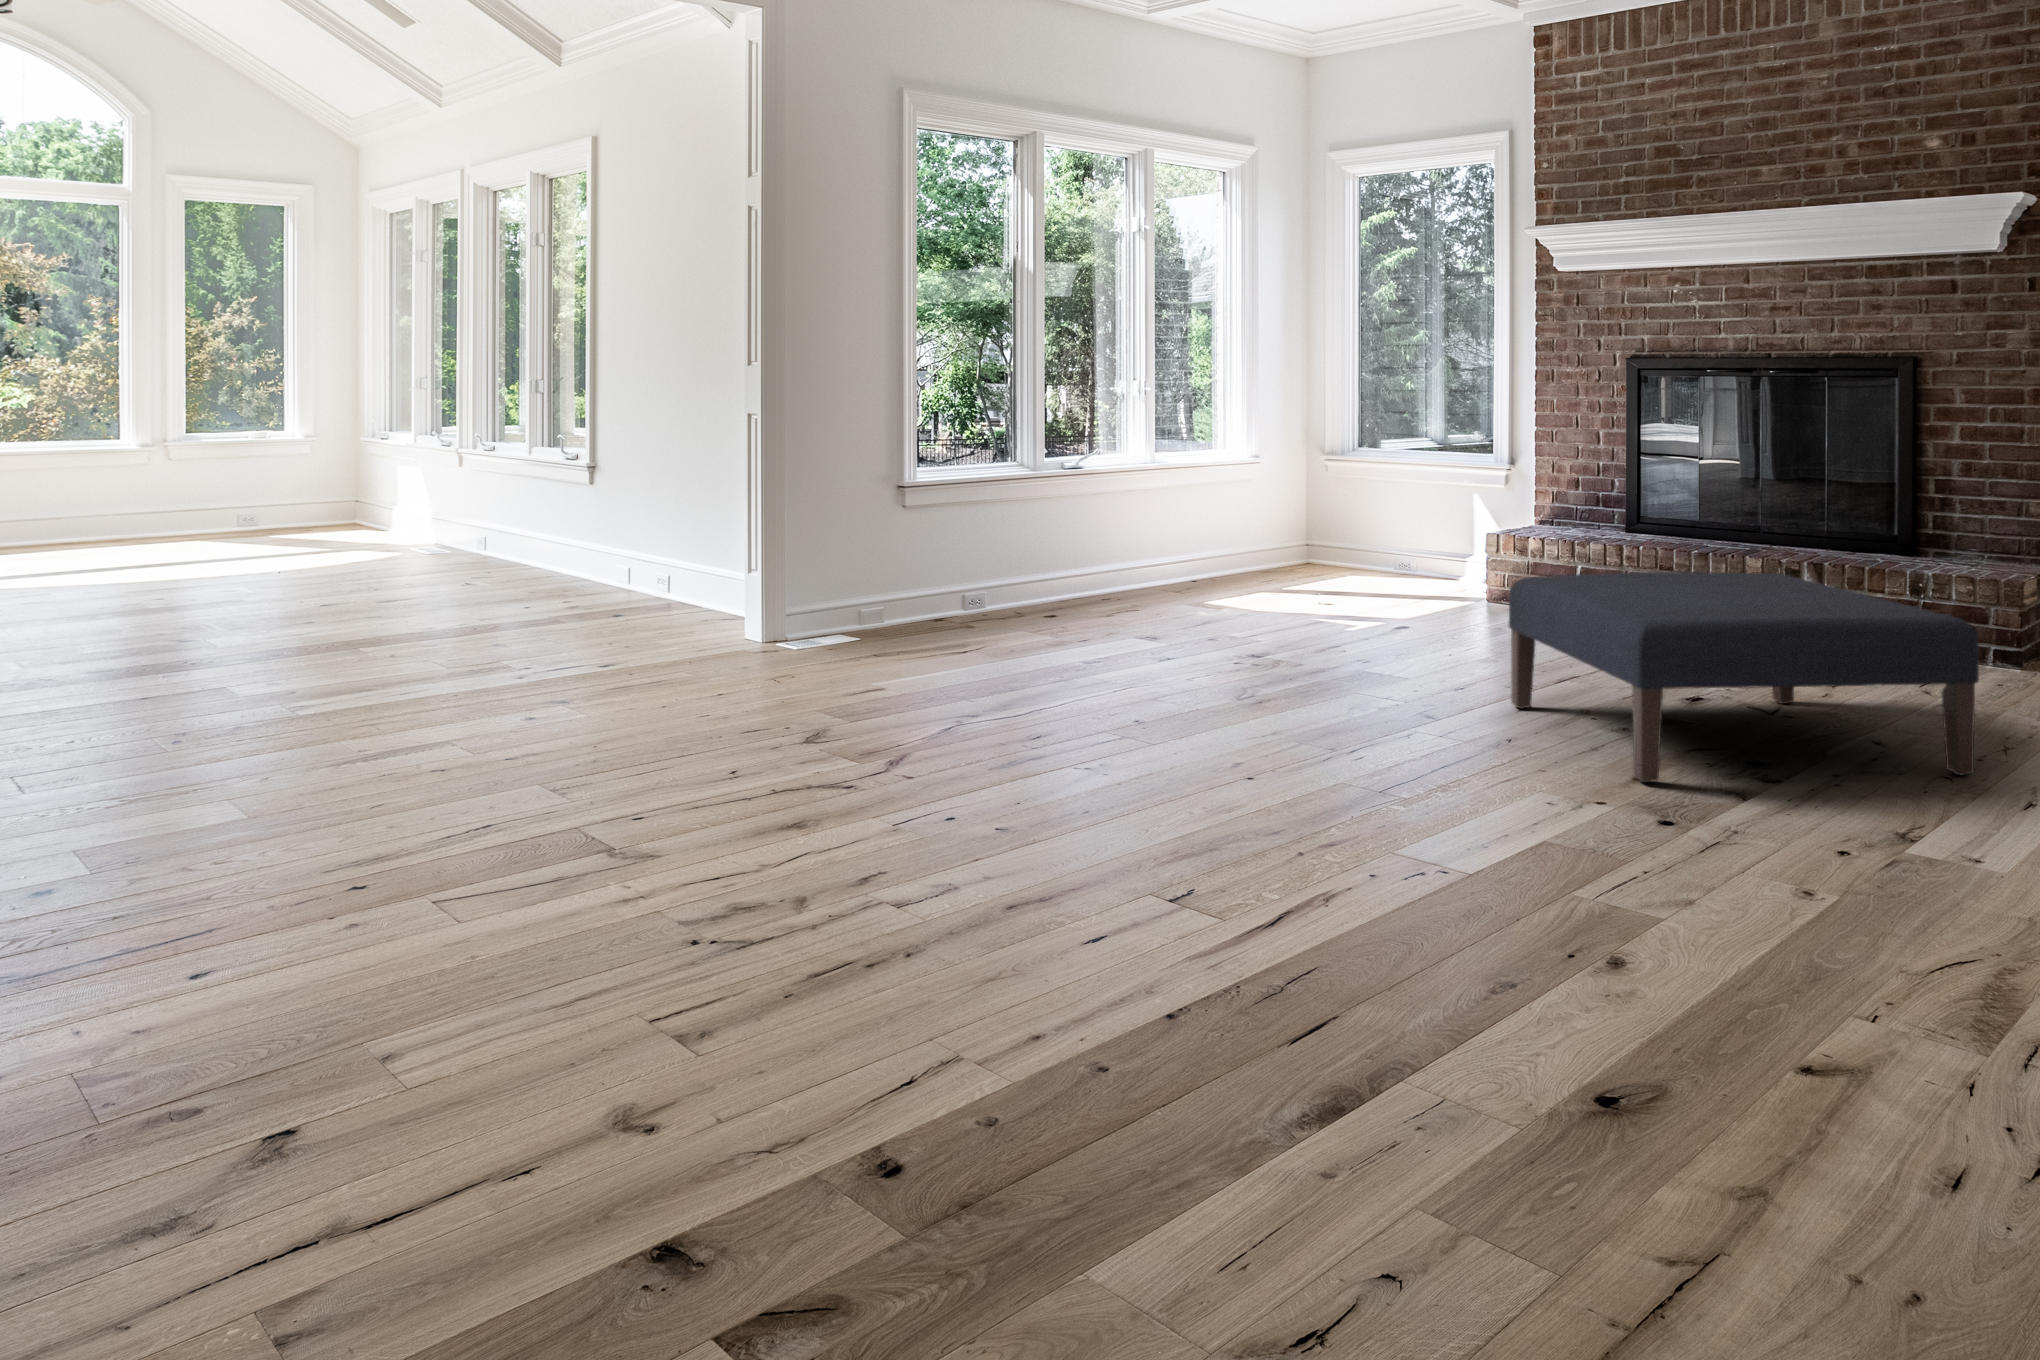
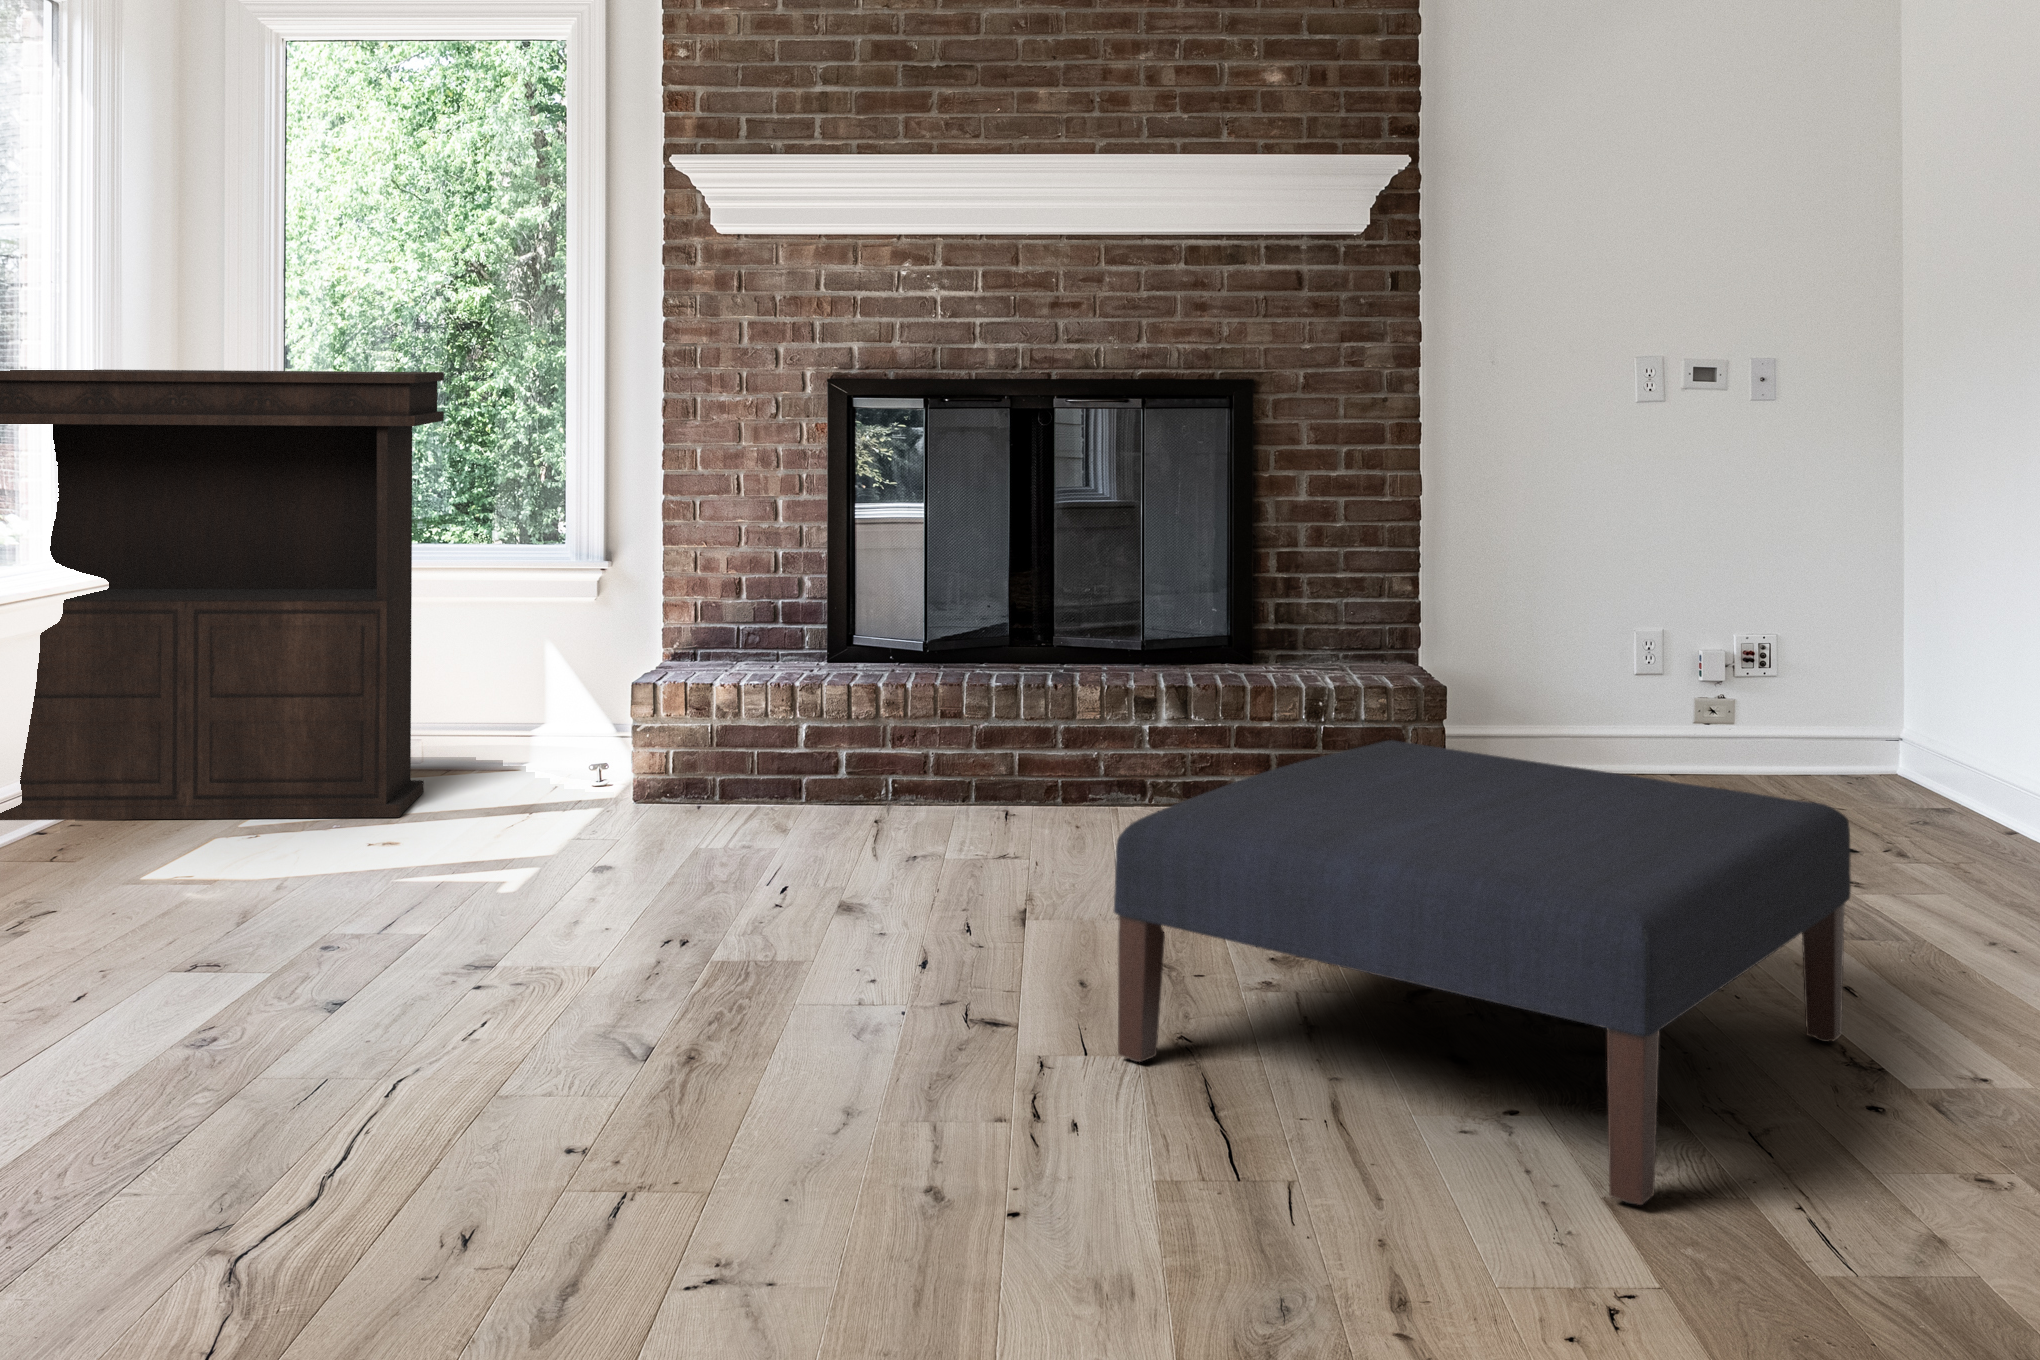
console table: none [1171,356,1404,593] -> present [0,369,444,820]

